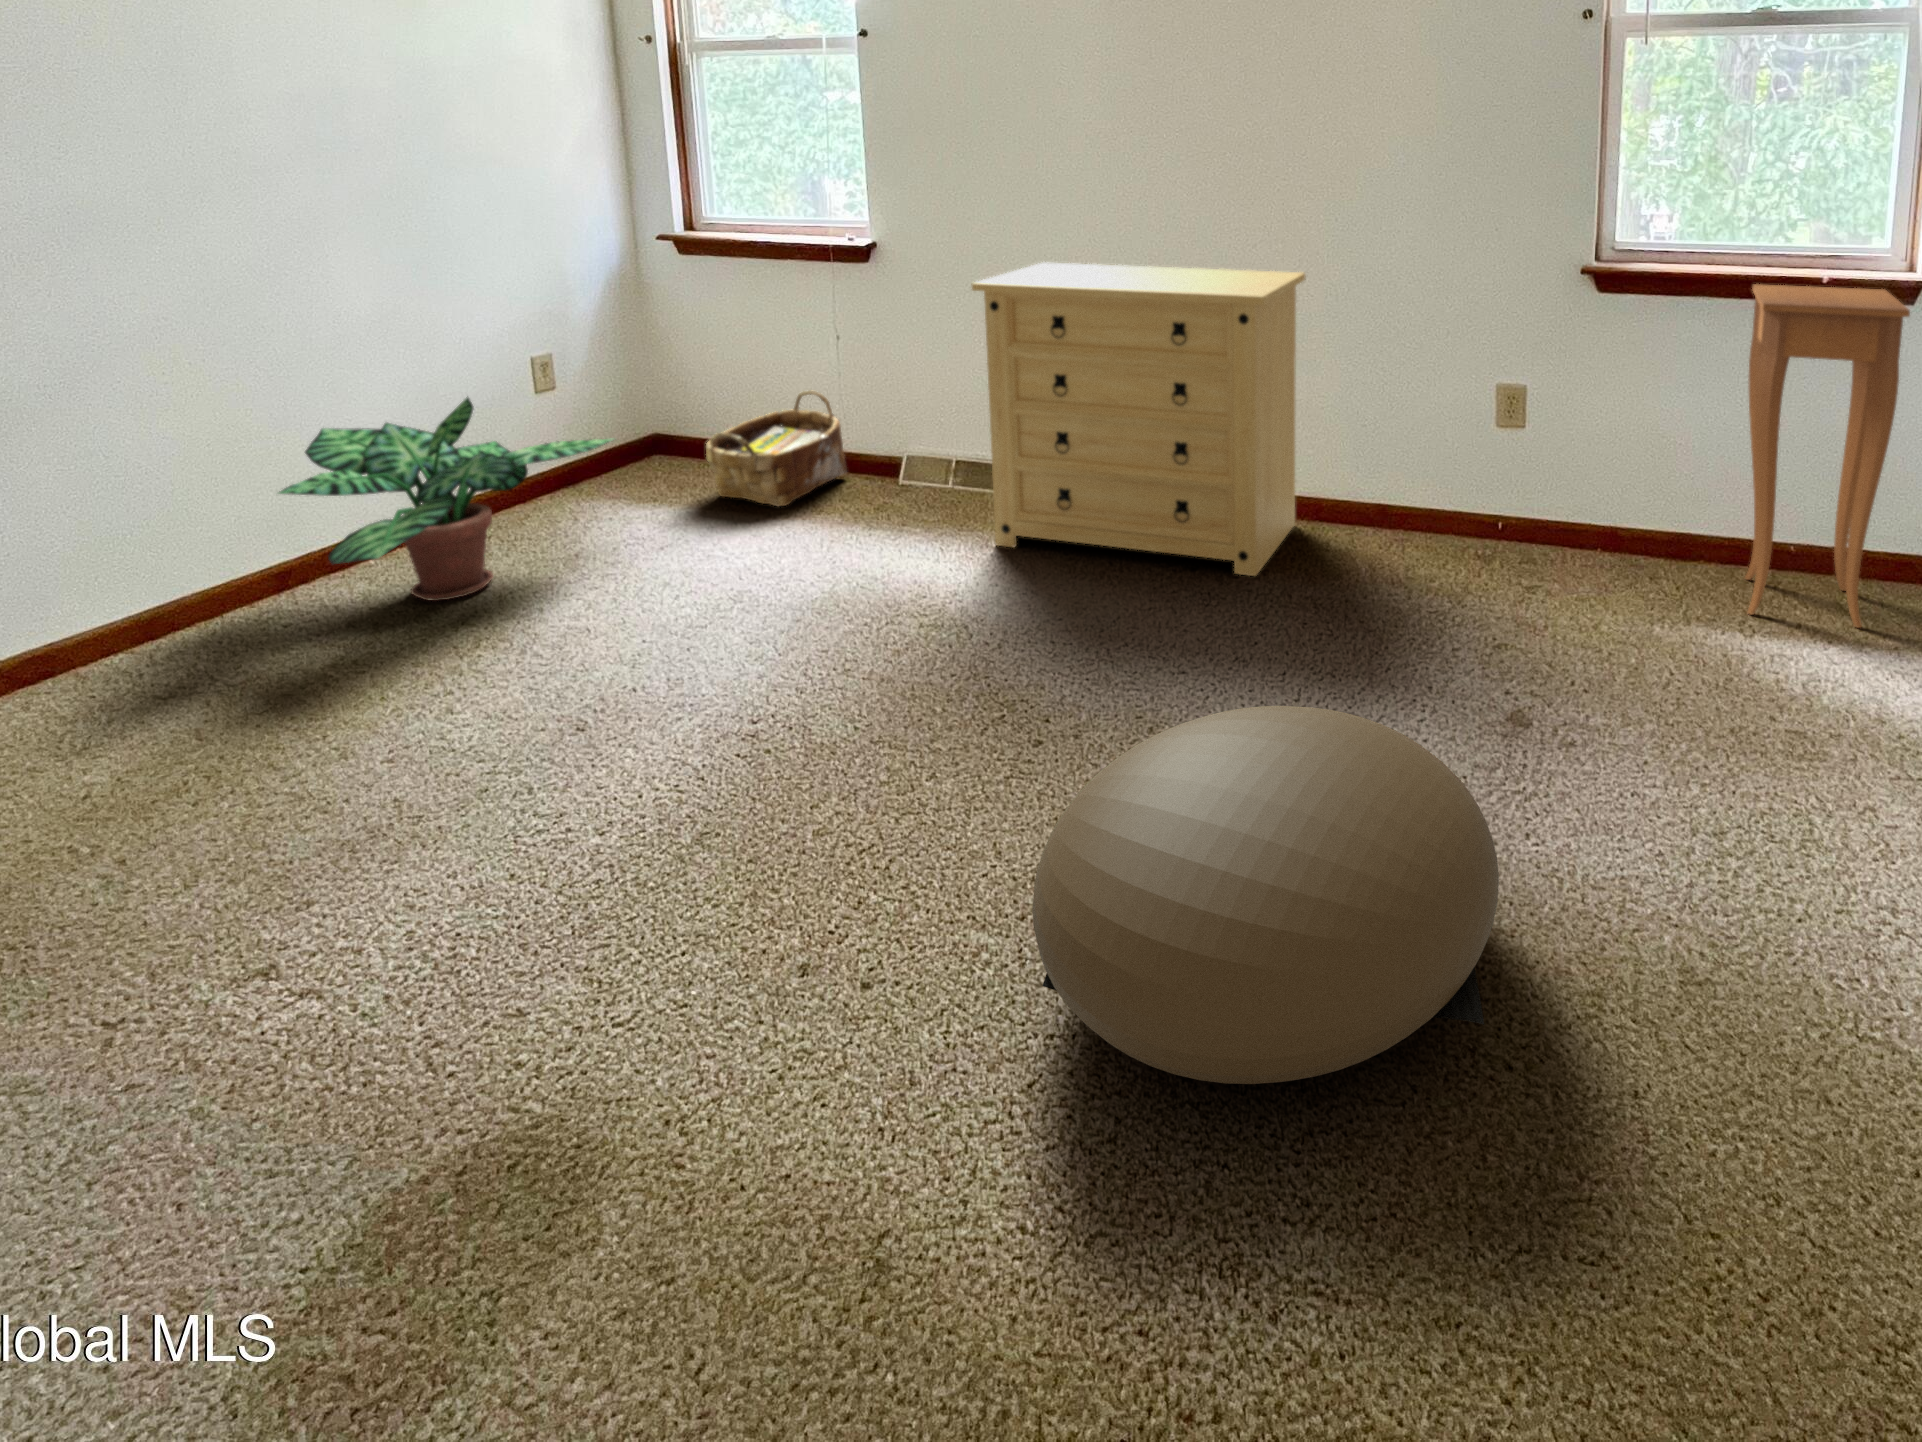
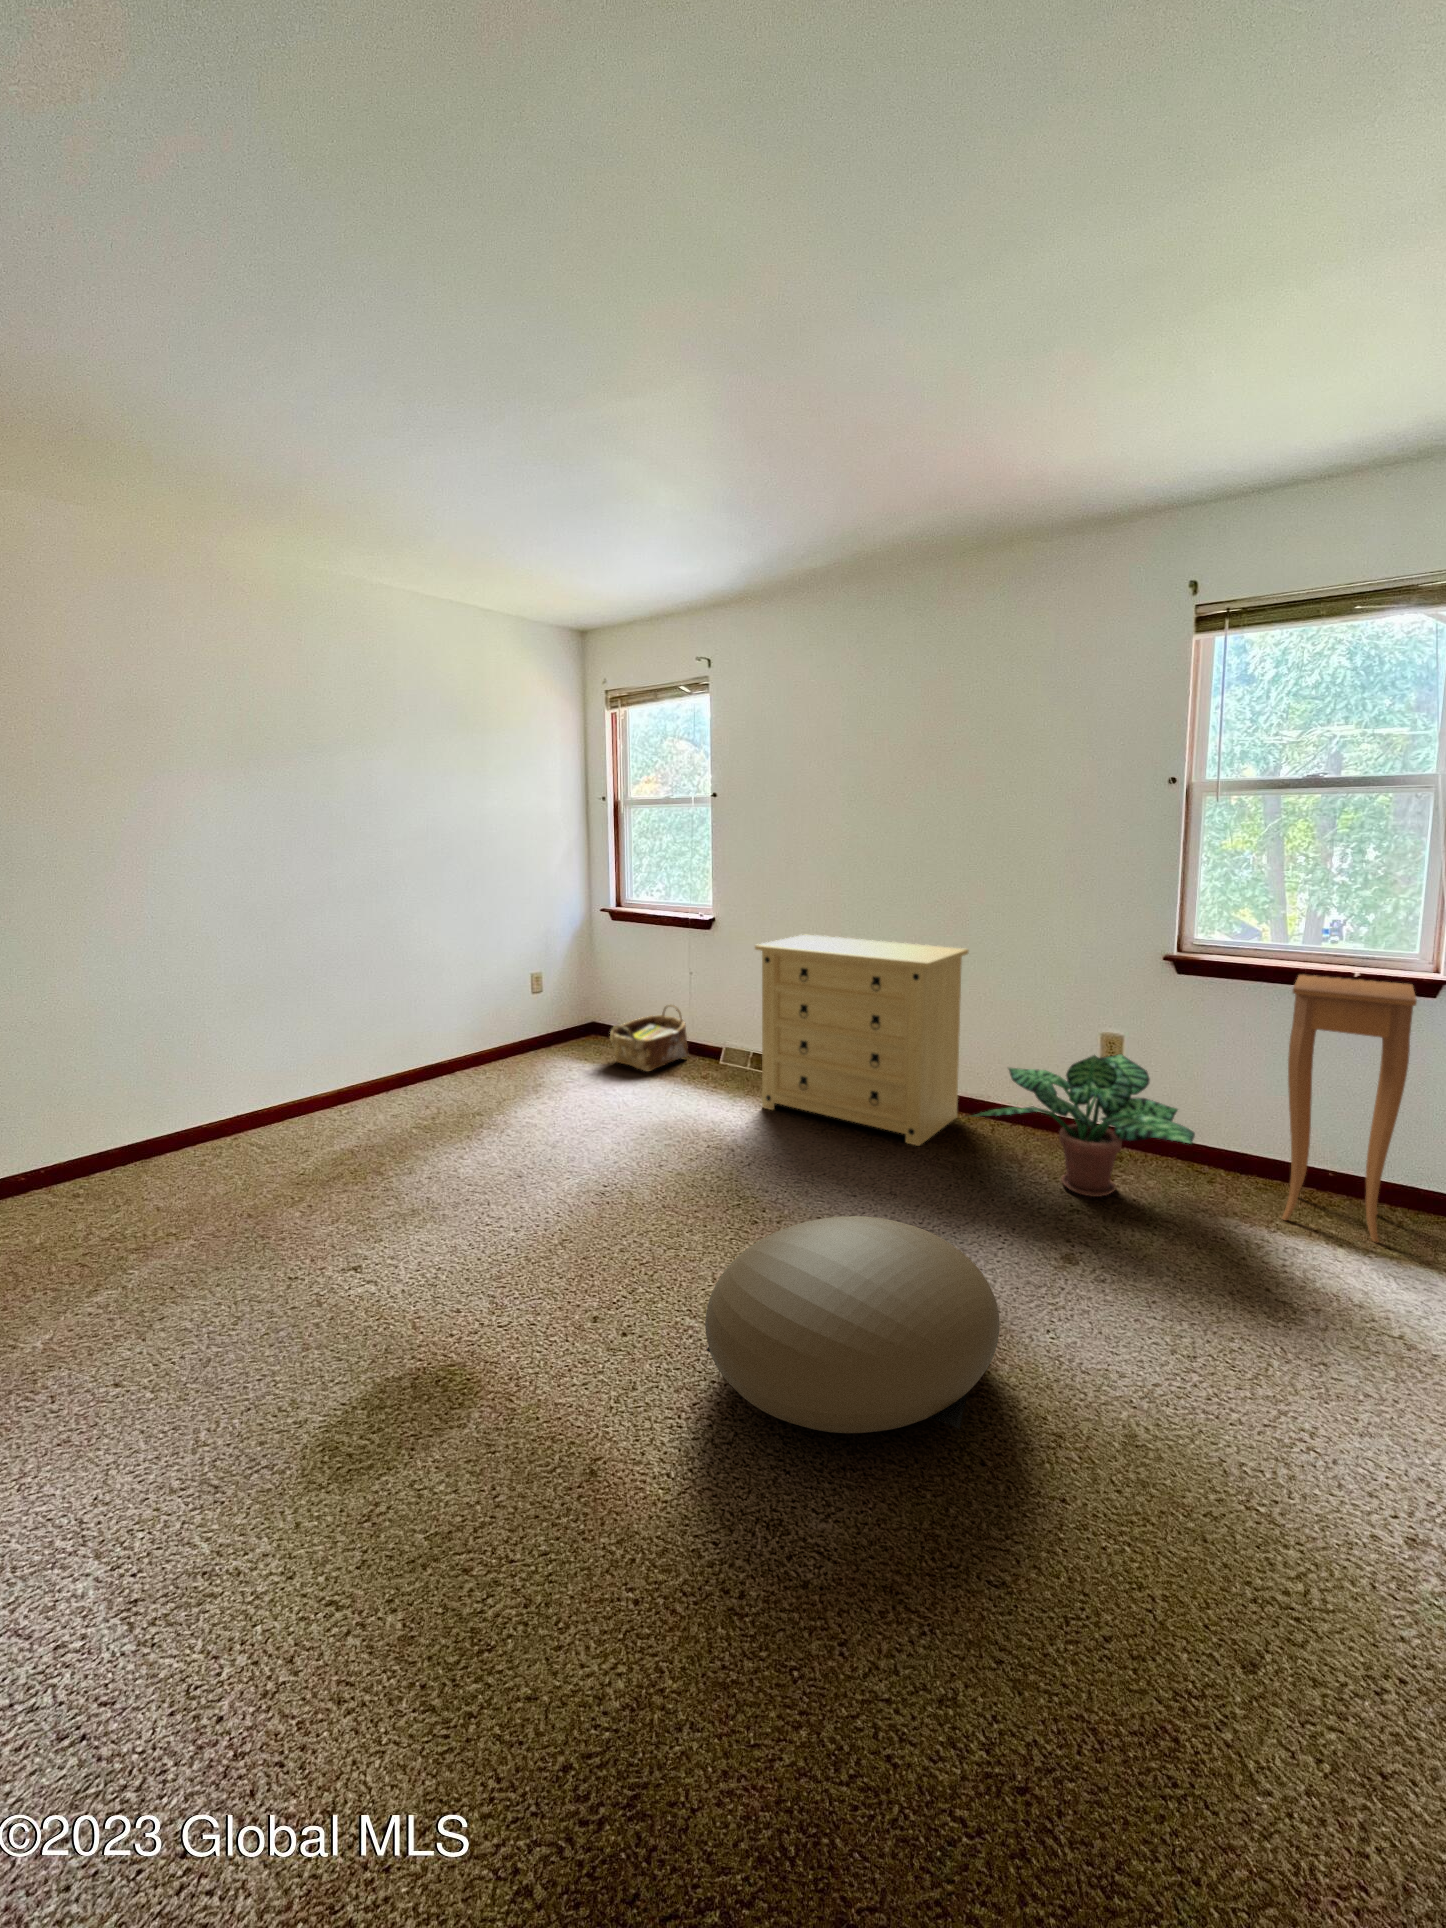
potted plant: present [279,397,612,601] -> present [971,1054,1195,1197]

